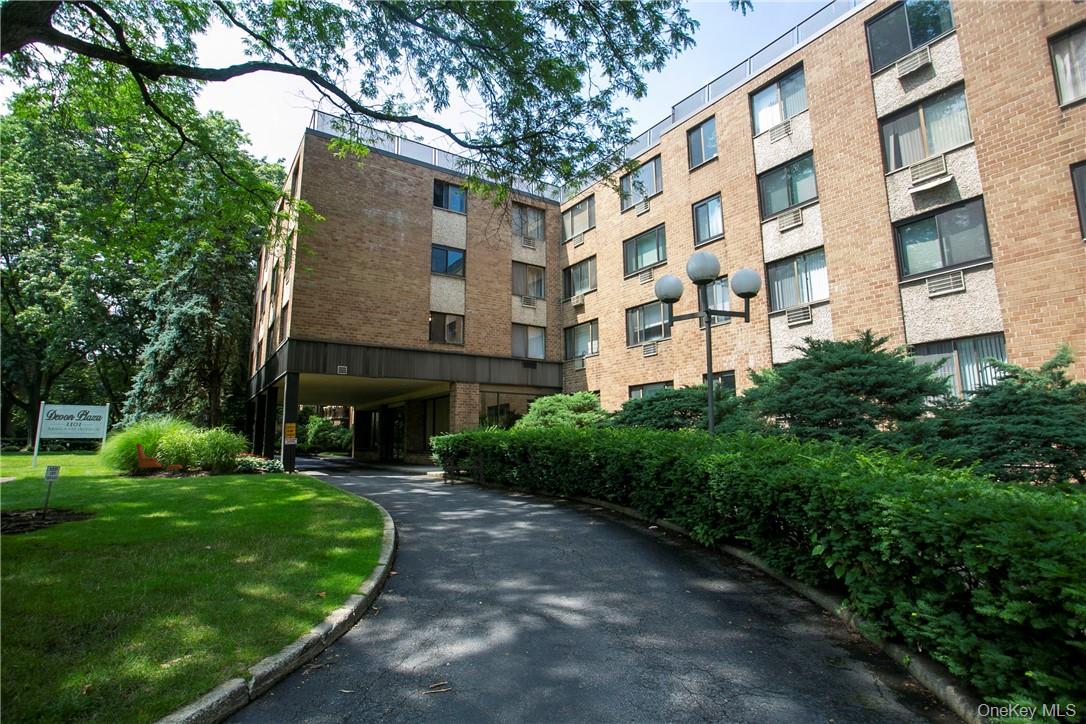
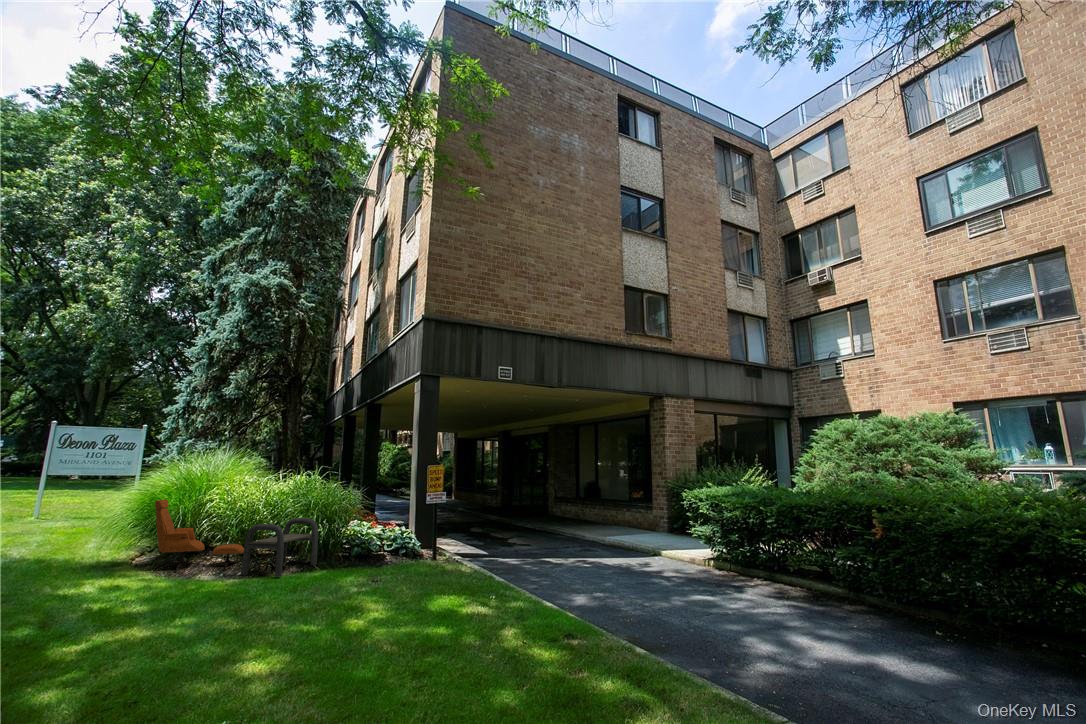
bench: present [444,458,483,485] -> present [241,518,318,577]

